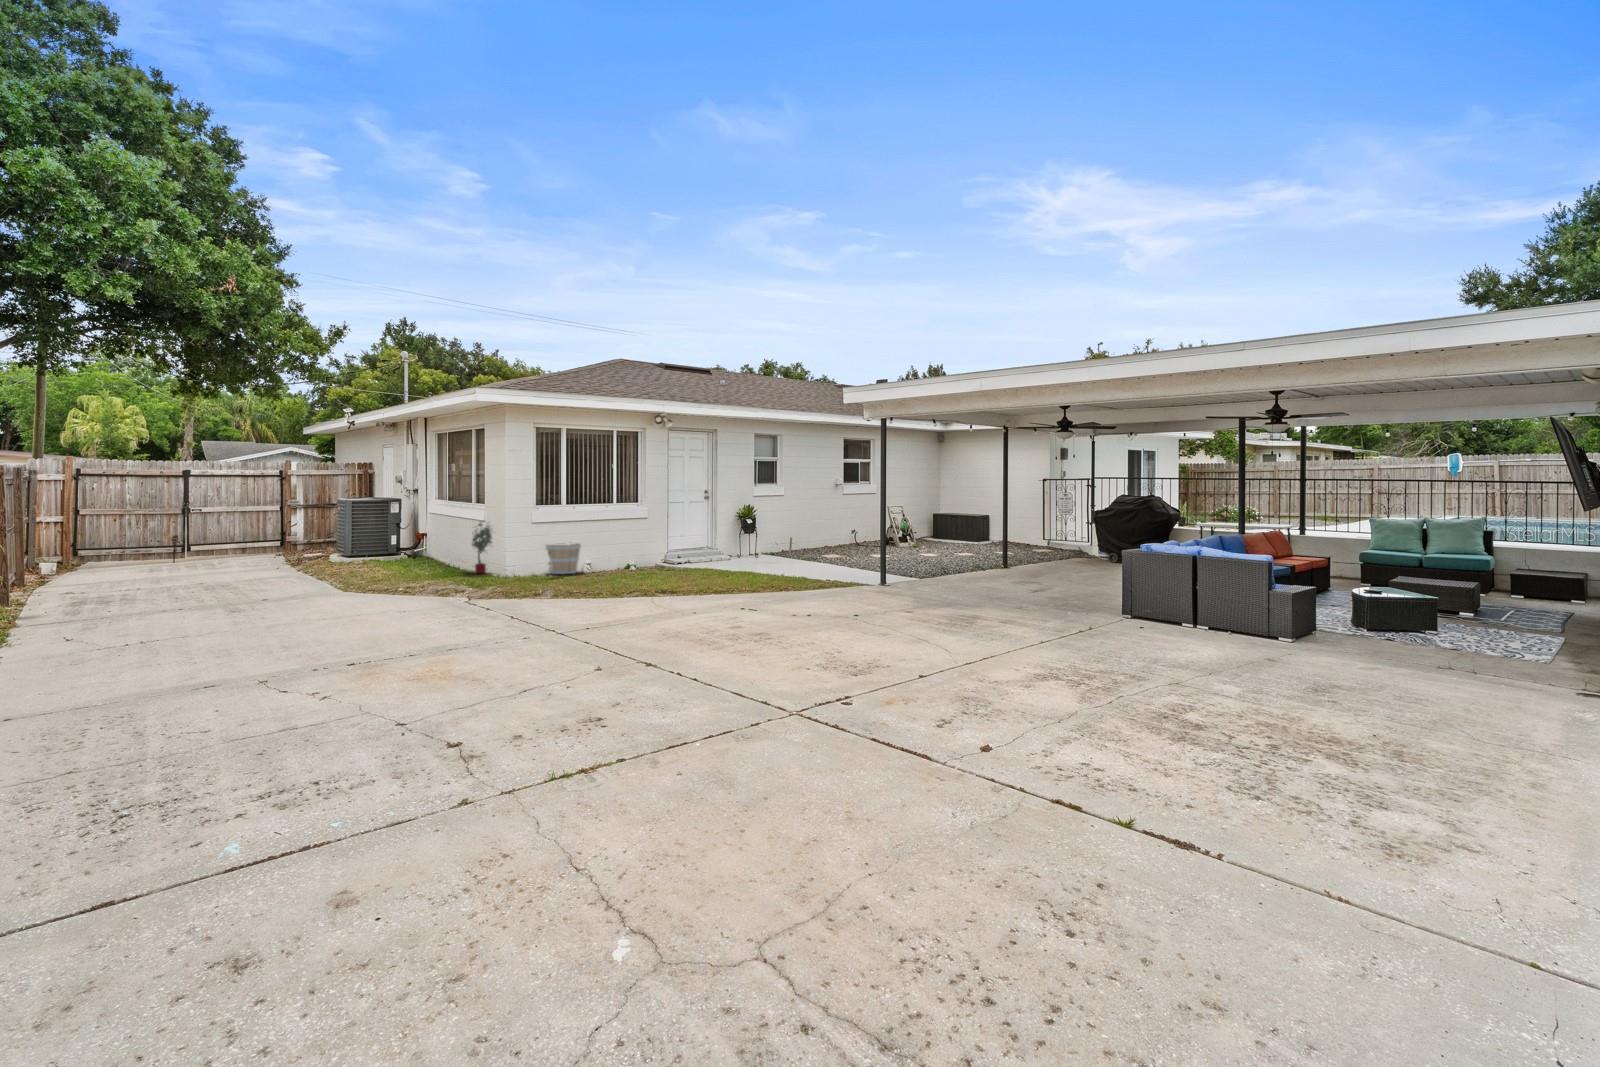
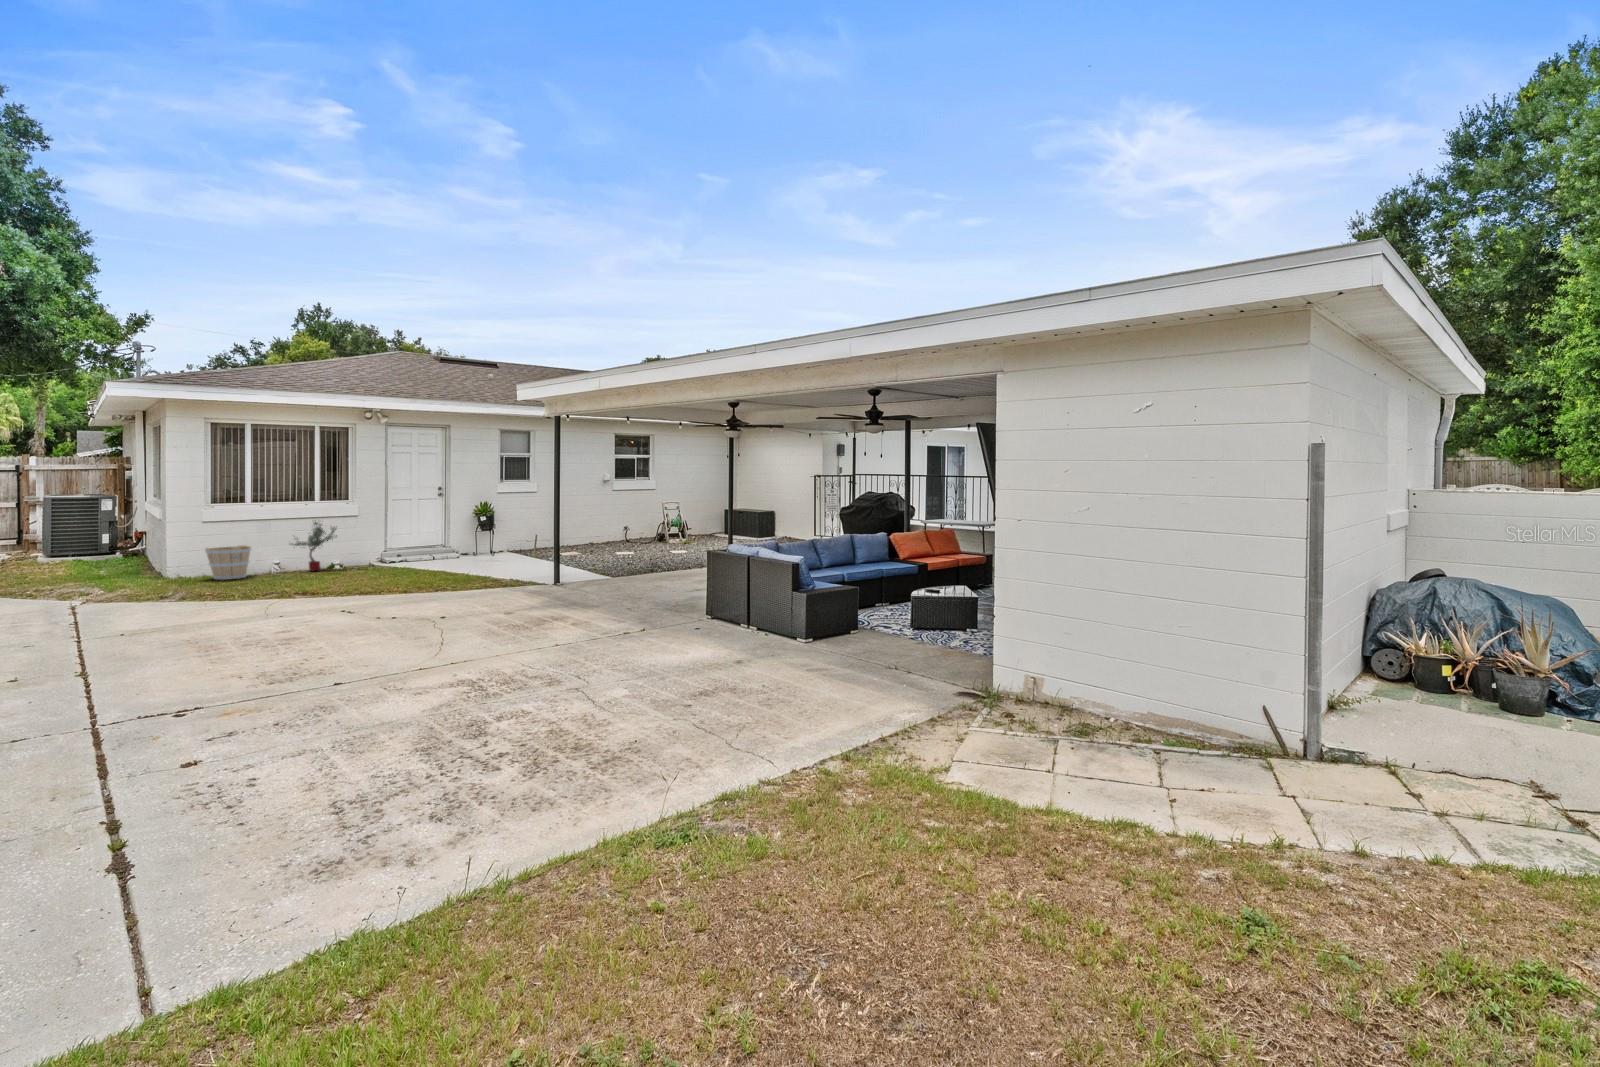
potted tree: present [472,522,493,574] -> present [291,520,337,571]

